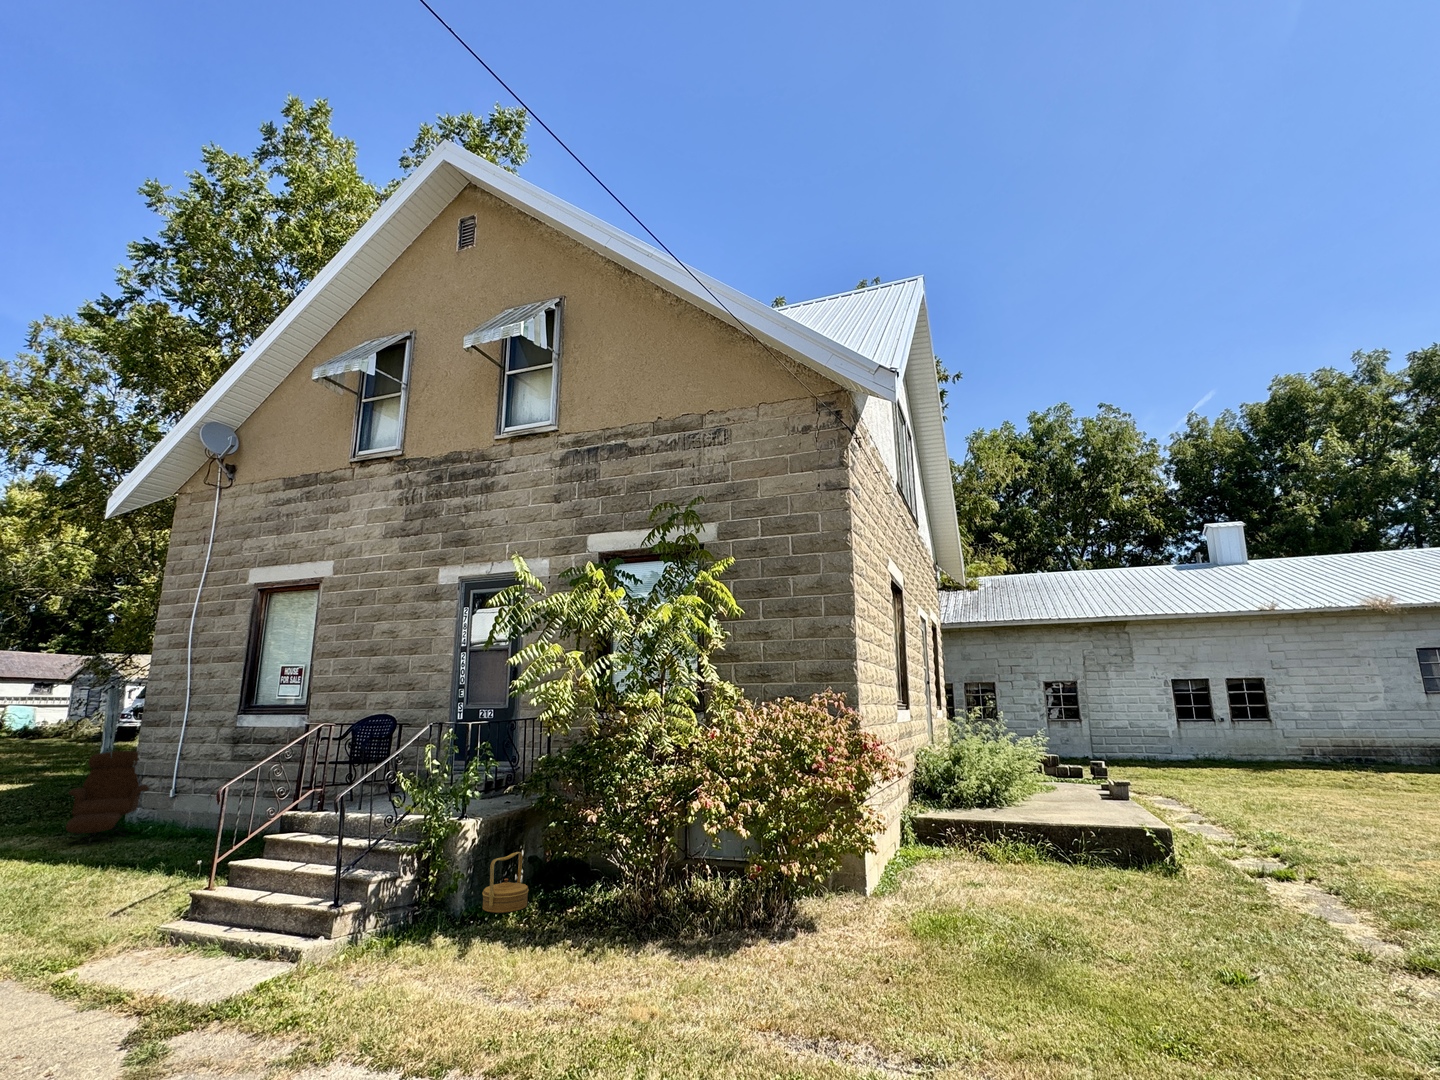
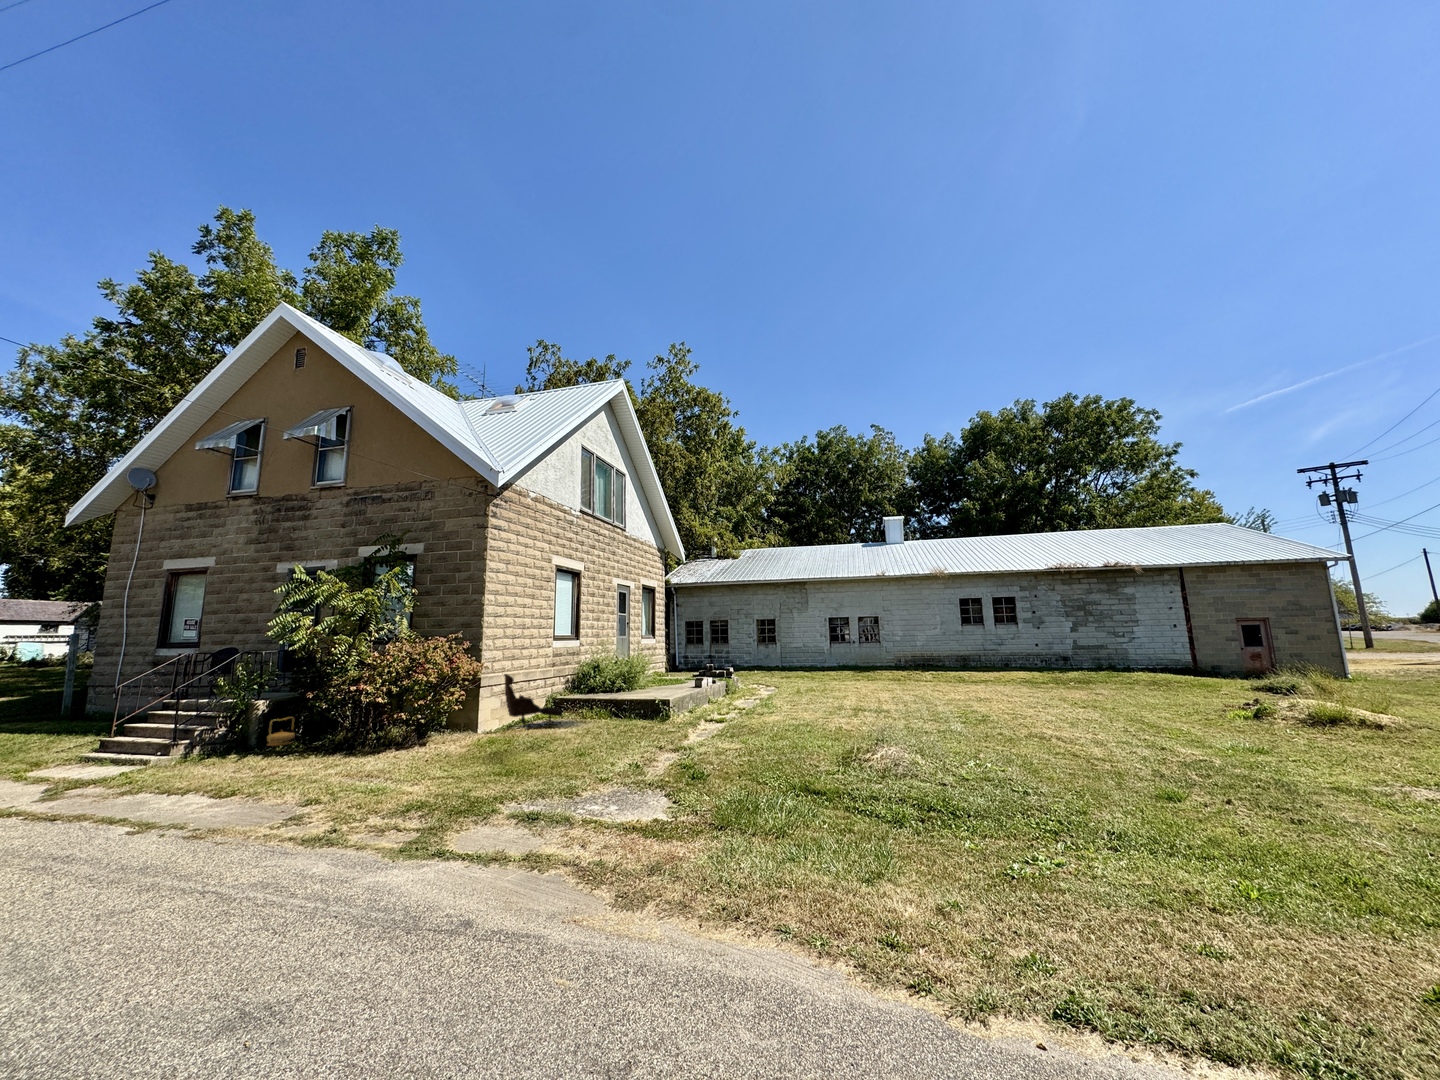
lounge chair: present [66,751,149,845] -> present [502,673,563,729]

